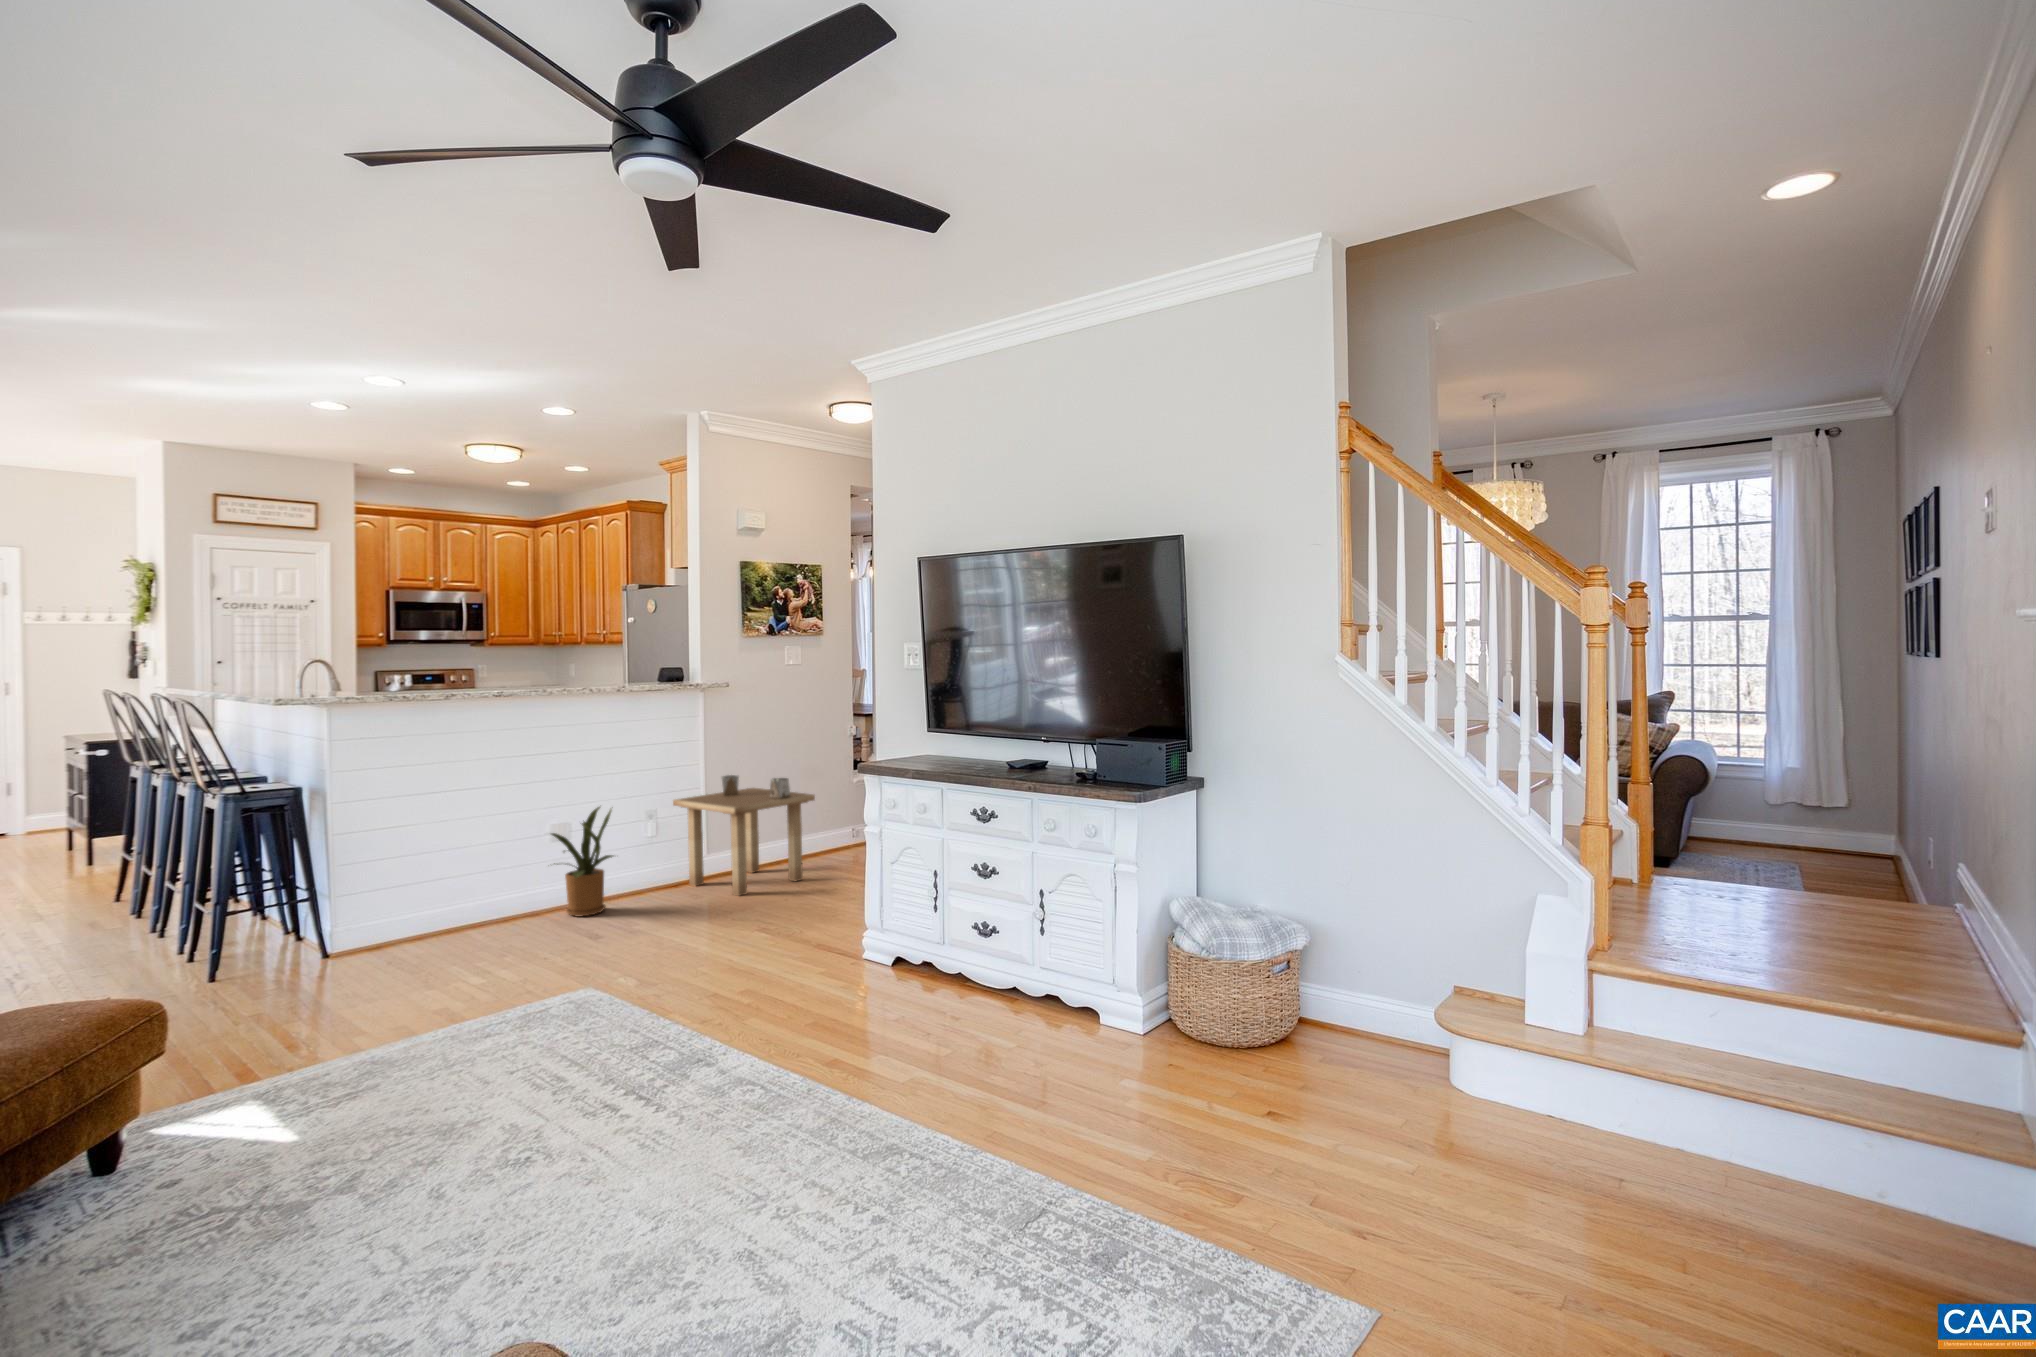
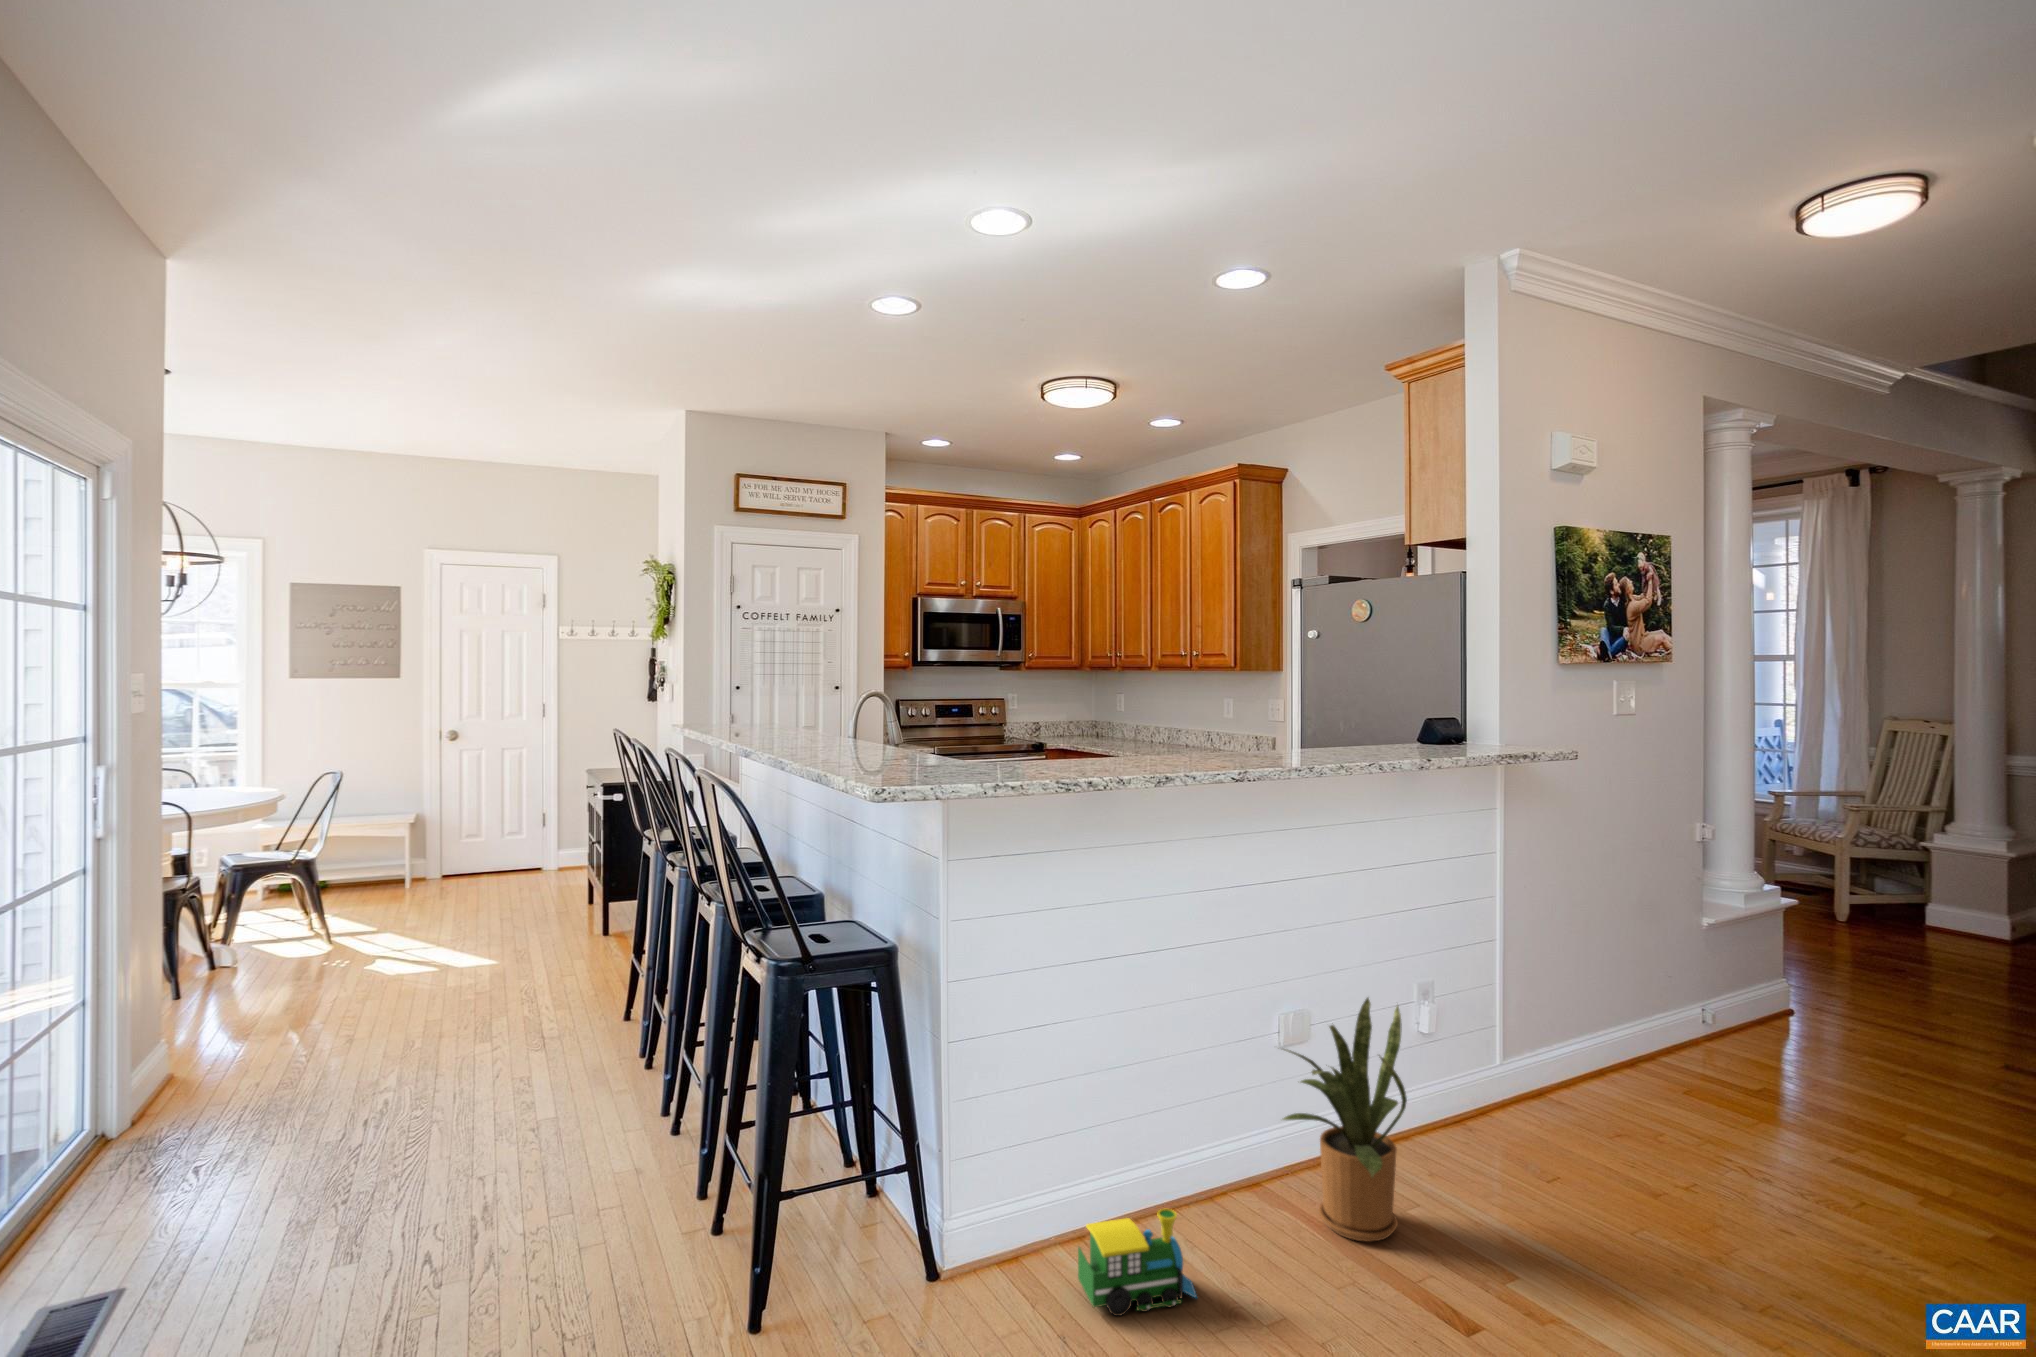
side table: present [673,775,815,896] -> none [1459,934,1769,1220]
toy train: none [411,902,476,948] -> present [1078,1209,1197,1316]

